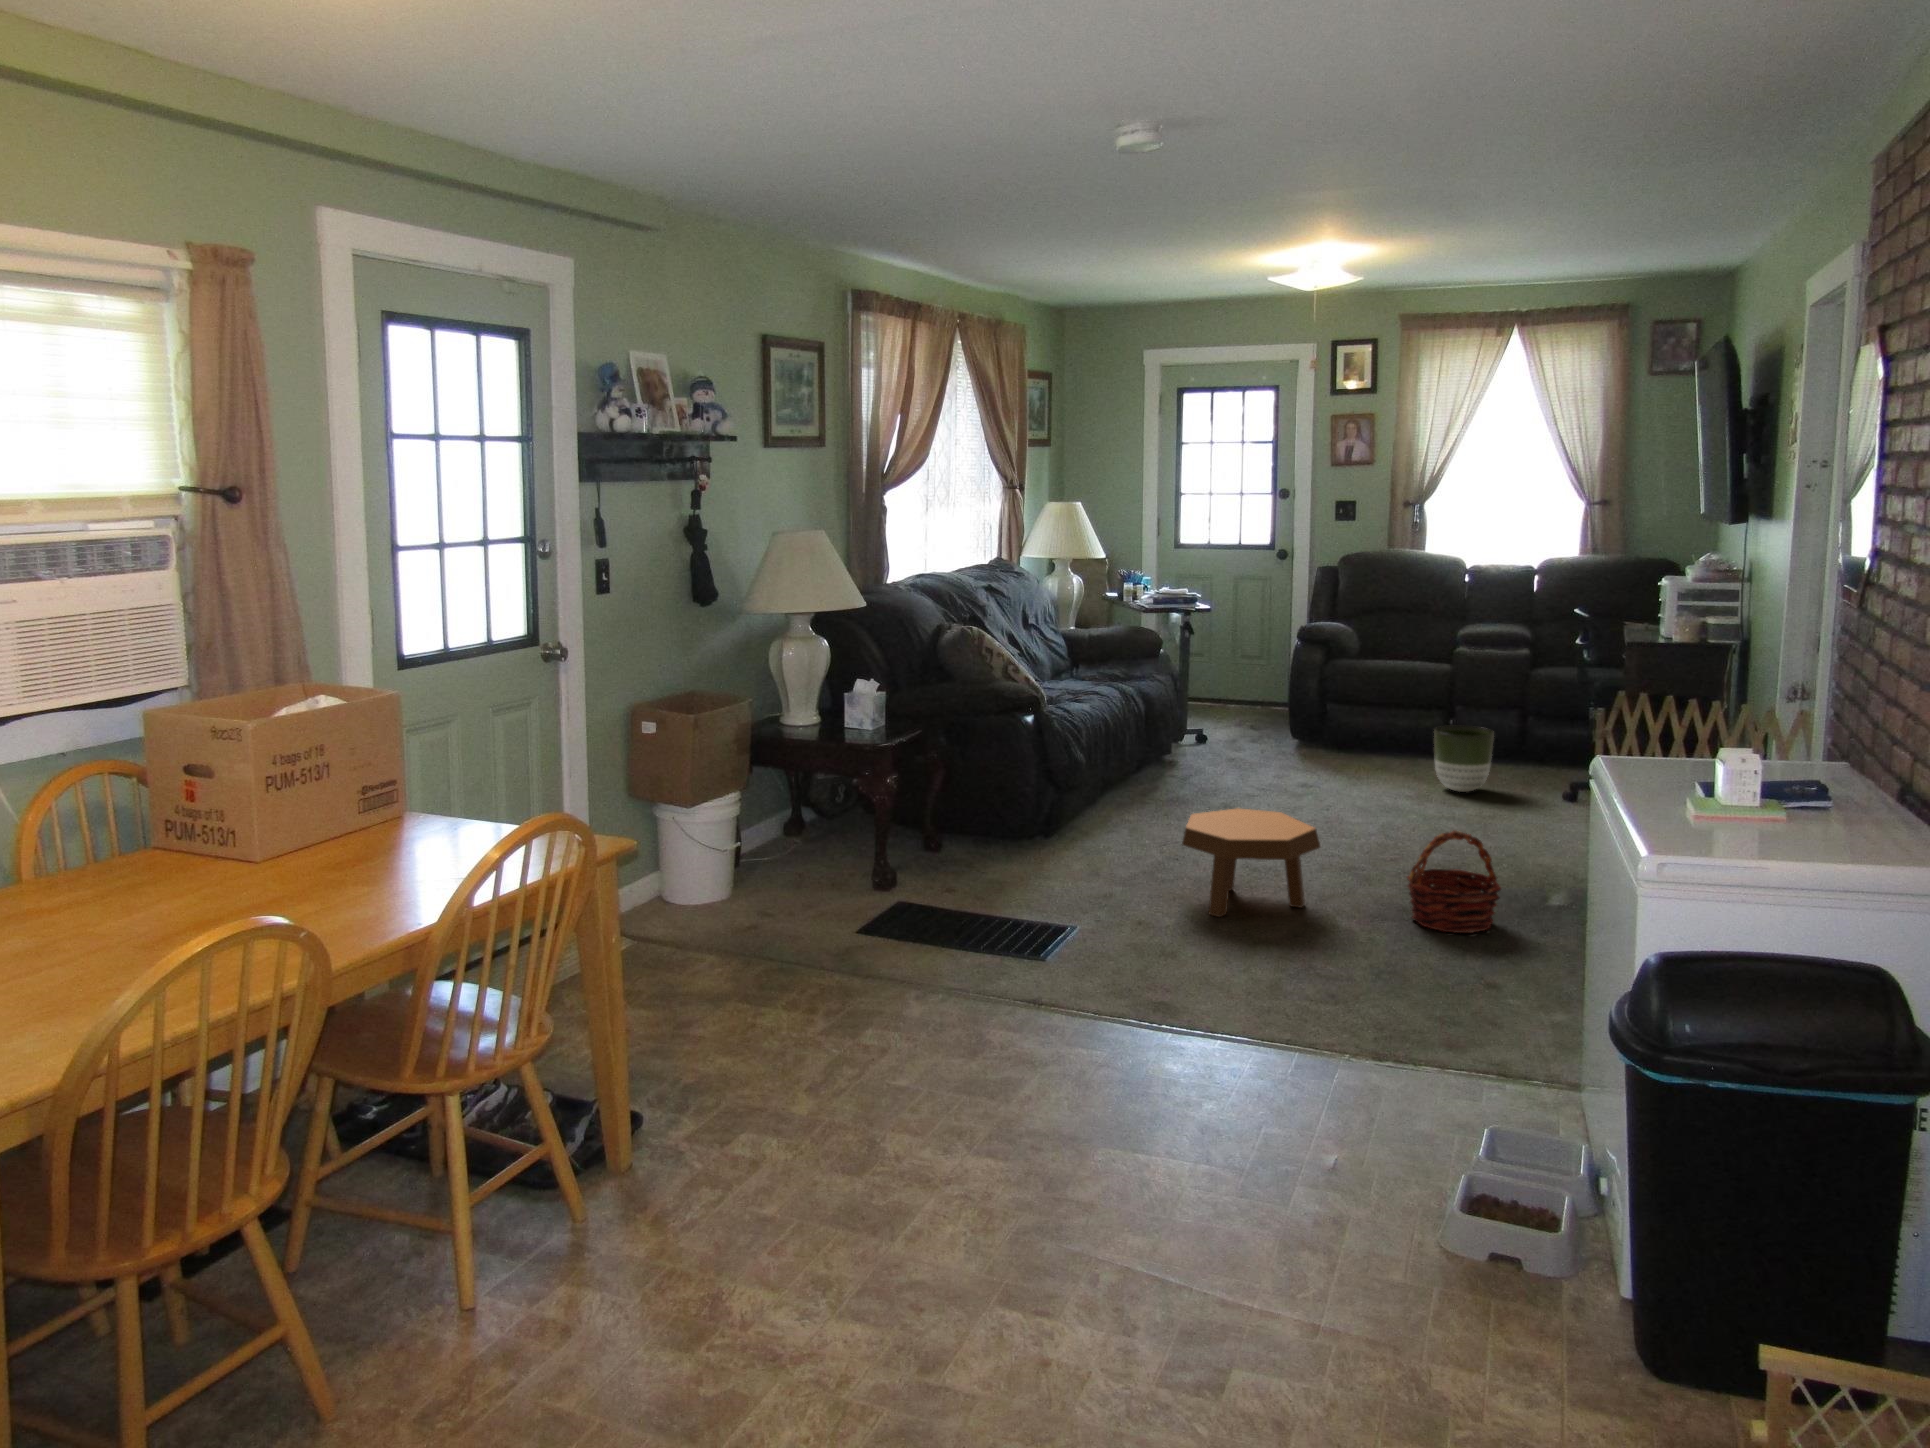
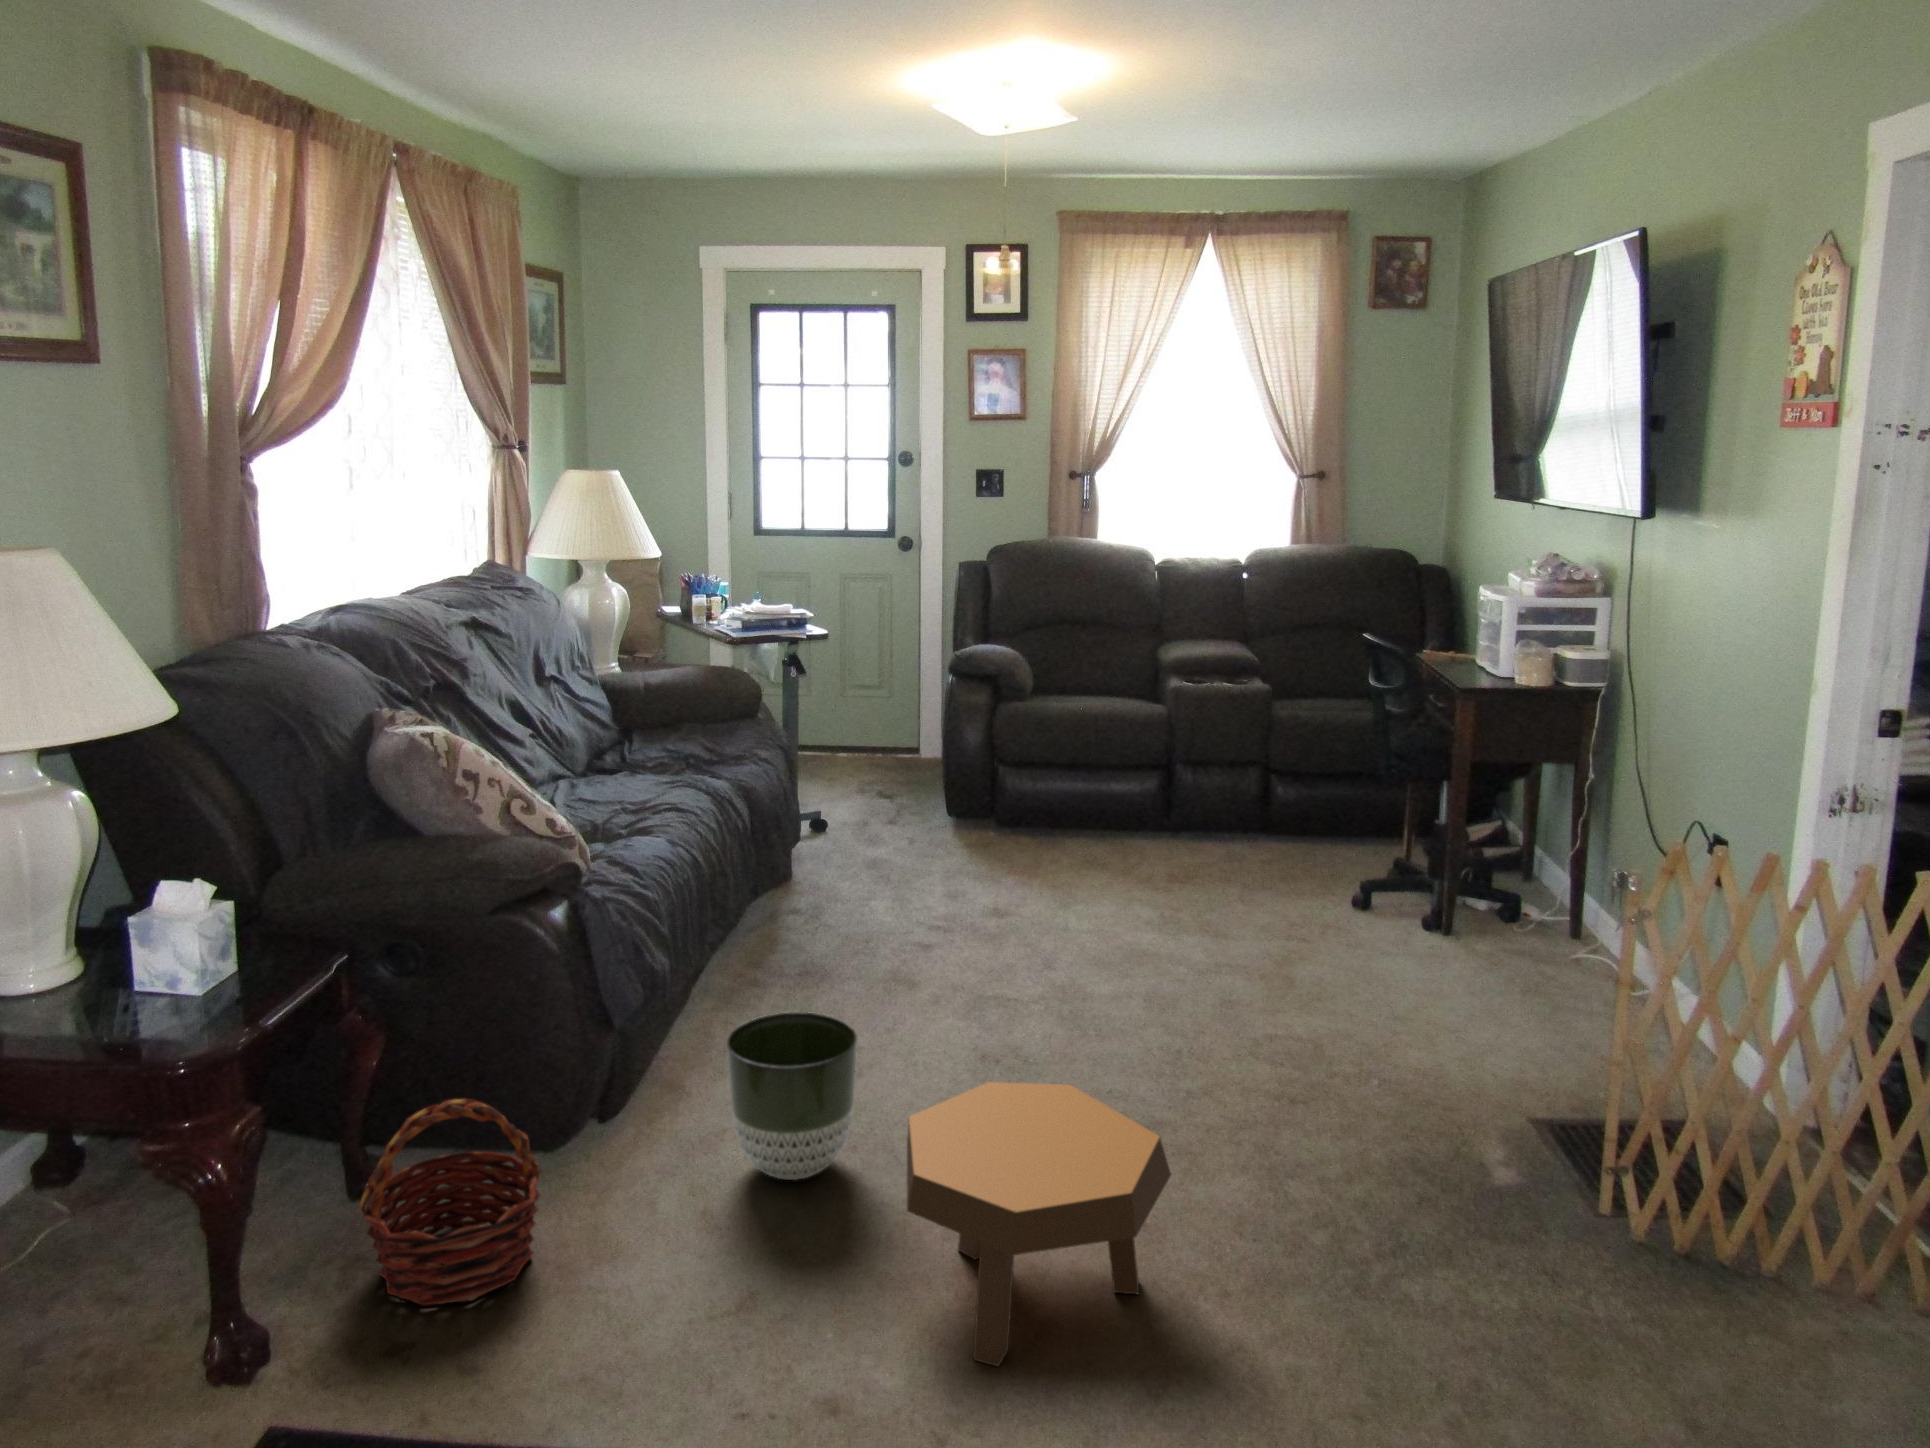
planter: present [1434,726,1494,792] -> present [727,1012,857,1180]
basket: present [1407,831,1501,933] -> present [359,1099,541,1306]

